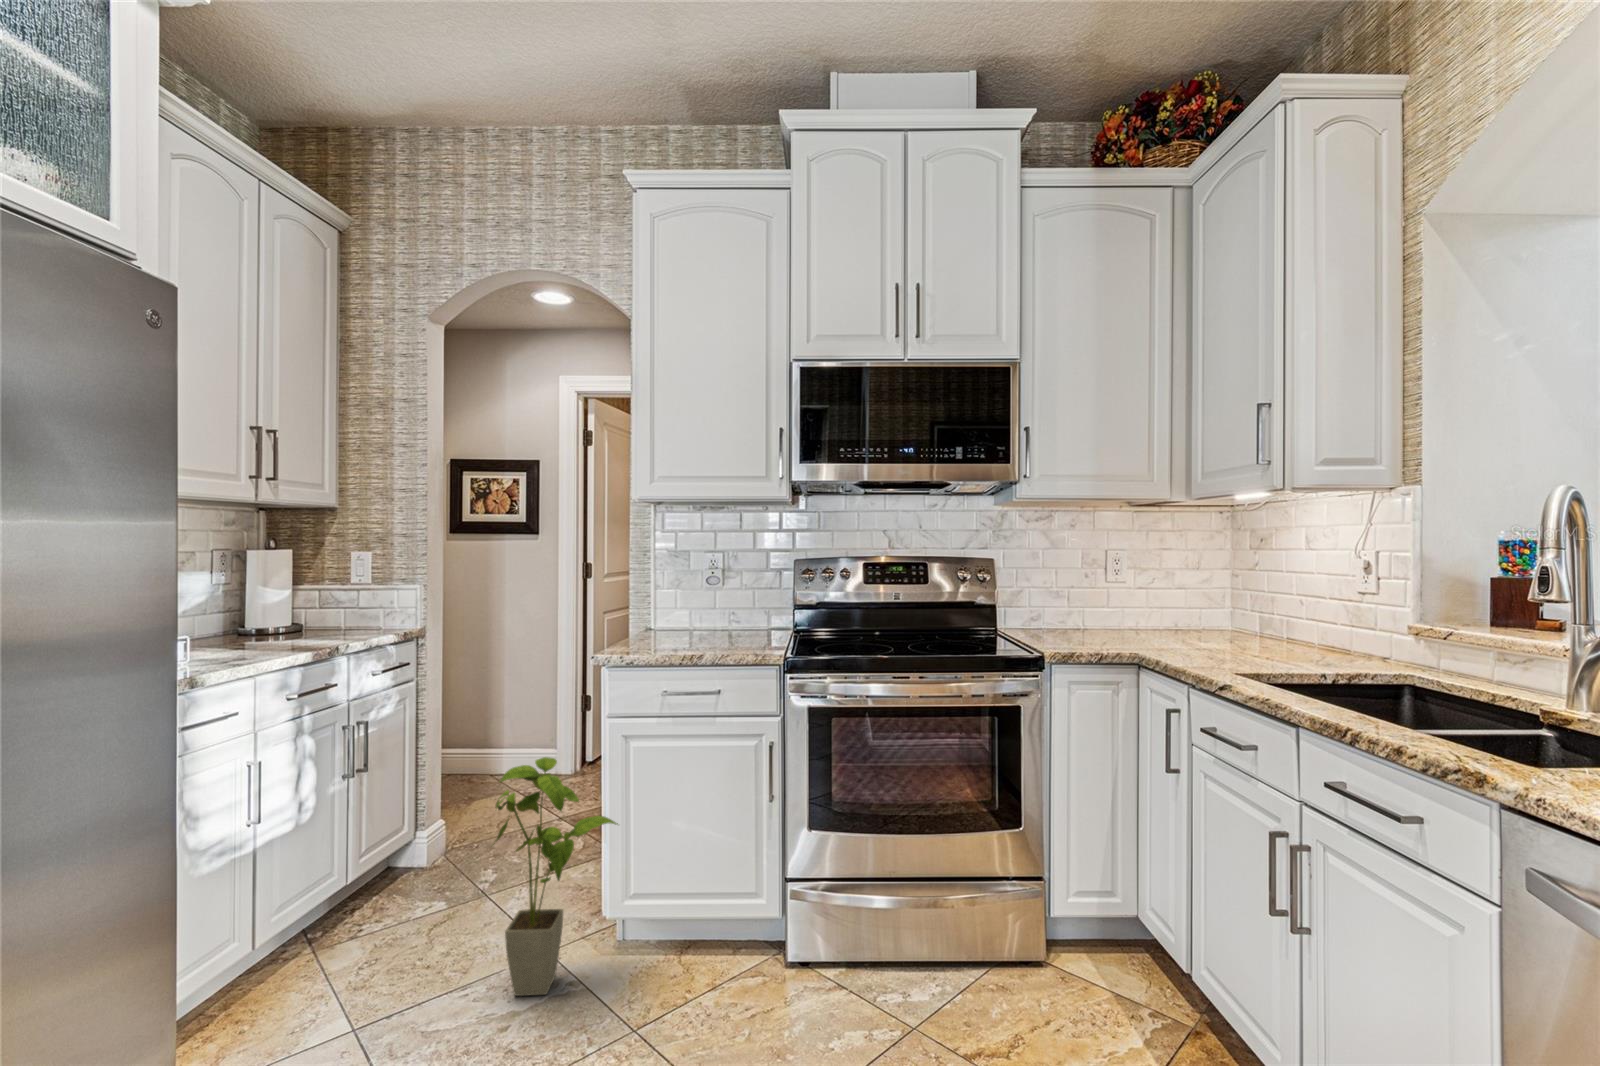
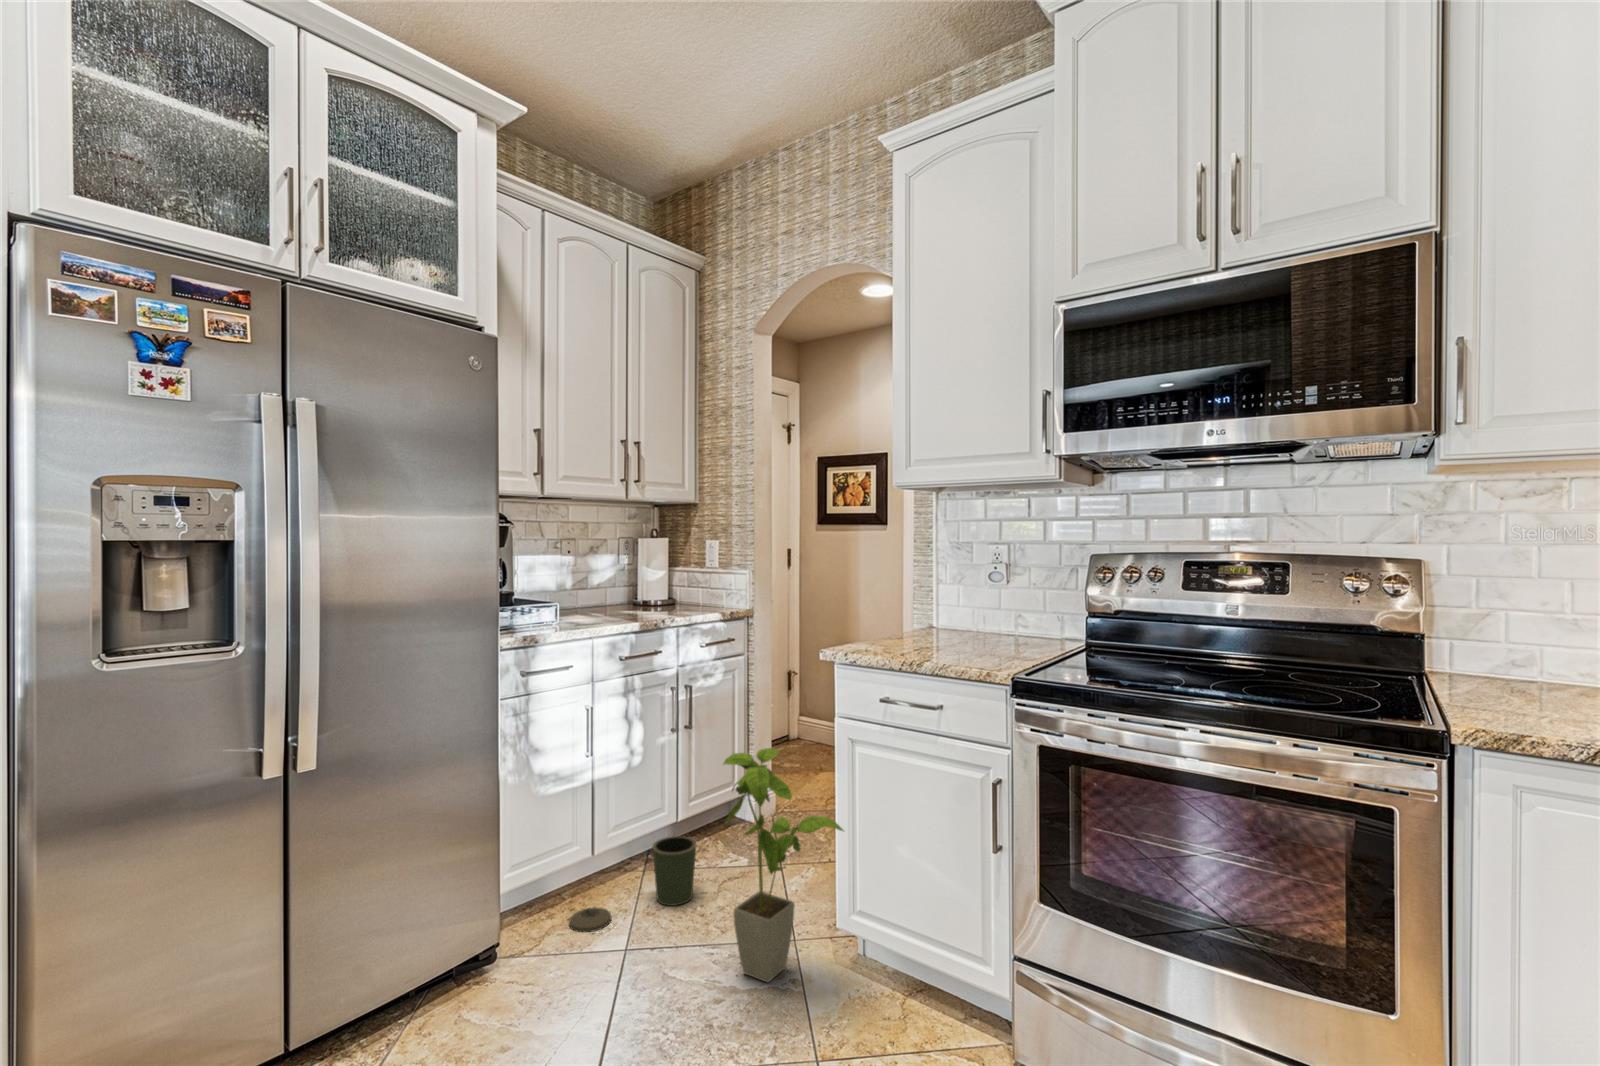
trash can: none [255,886,407,1025] -> present [569,836,697,932]

